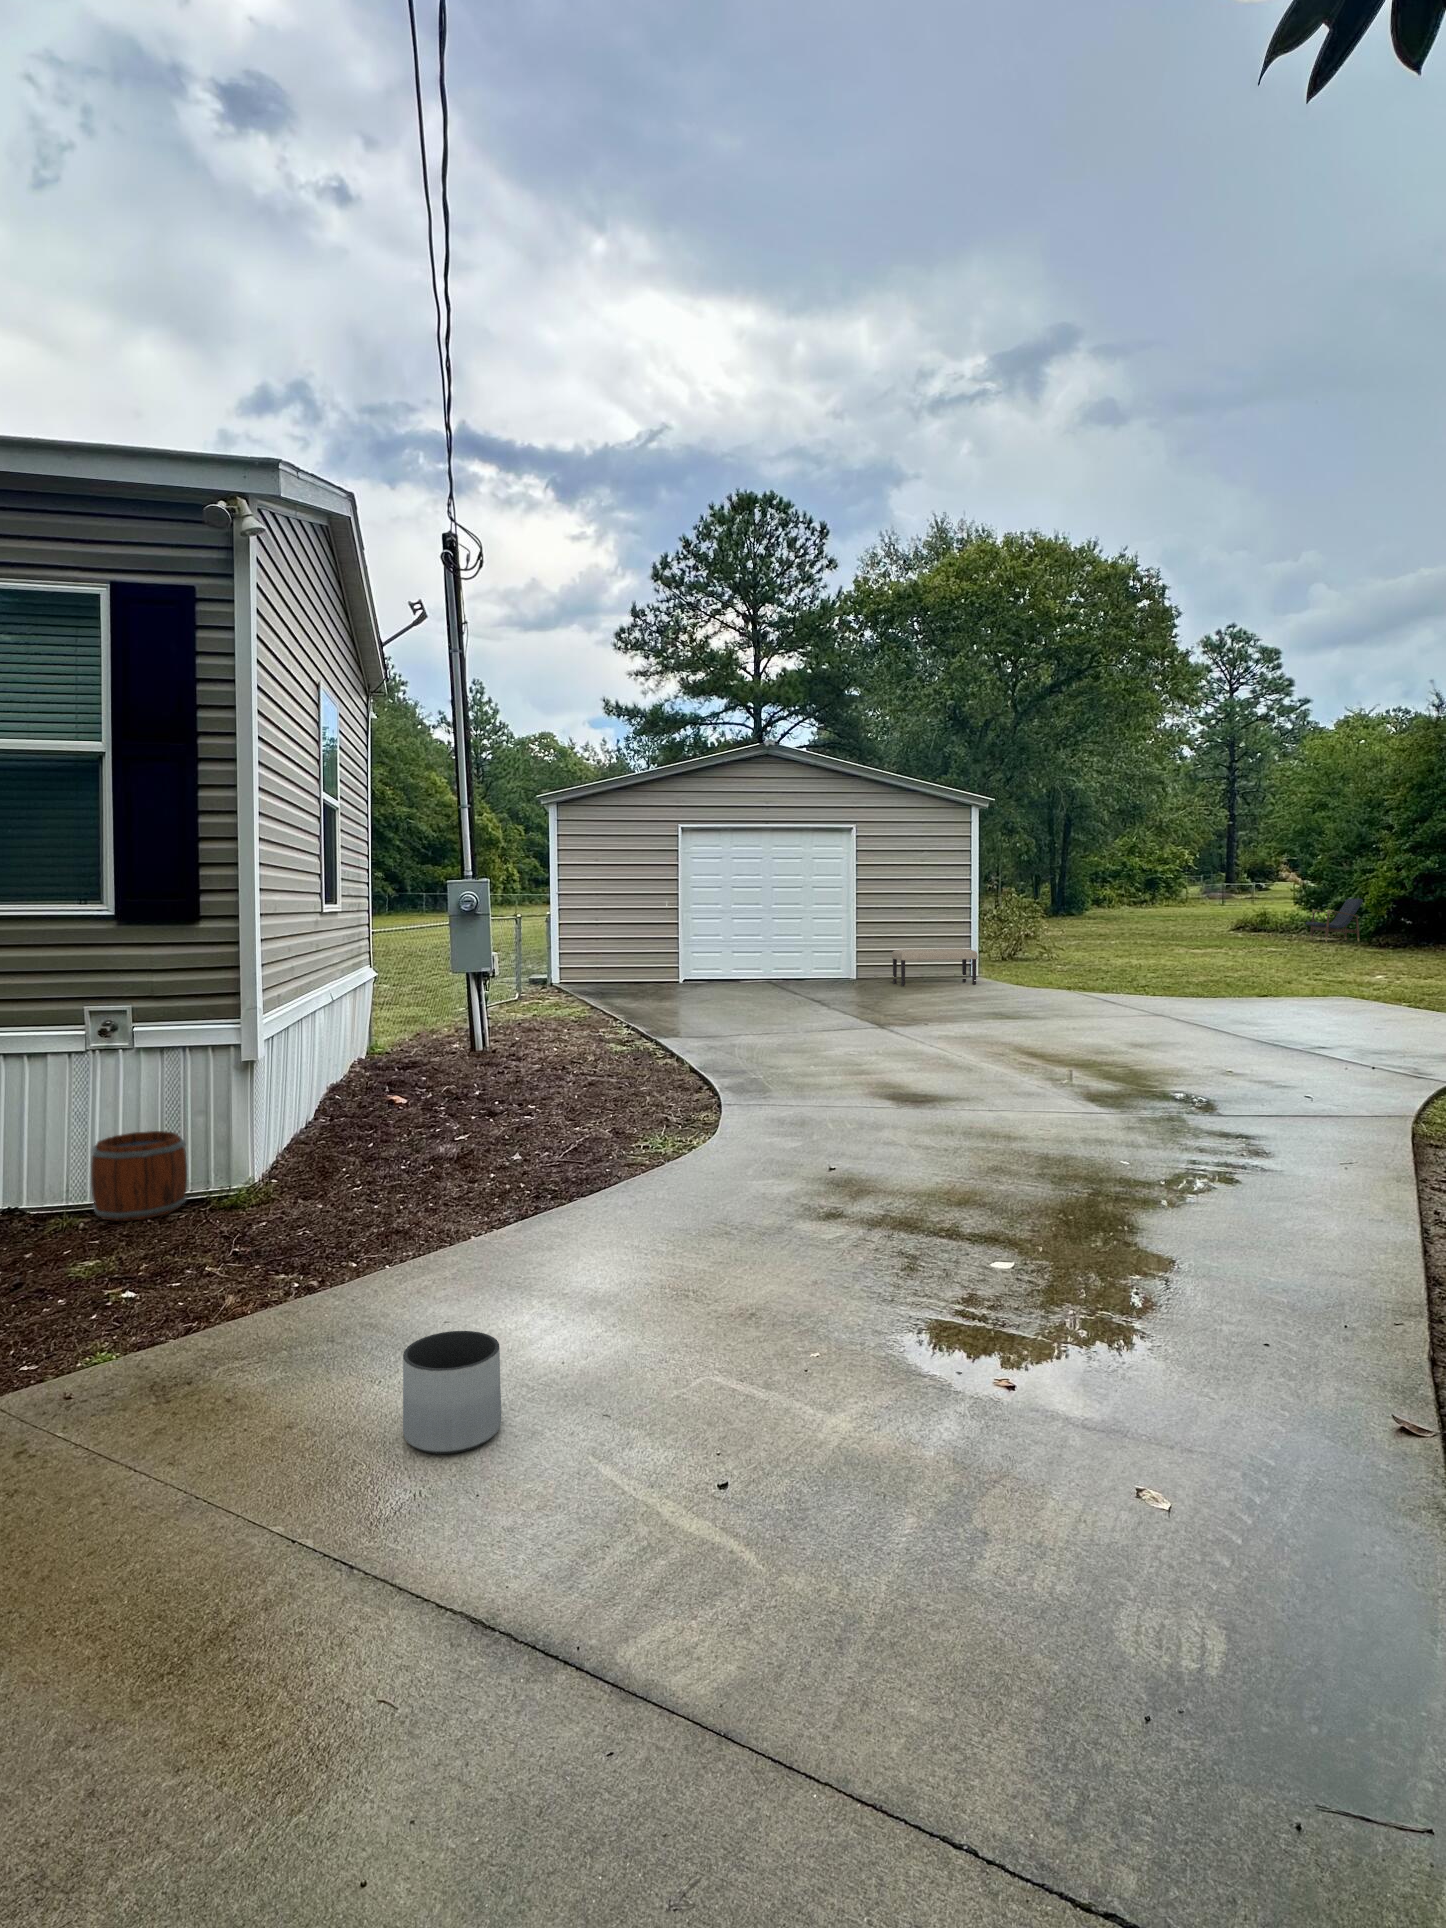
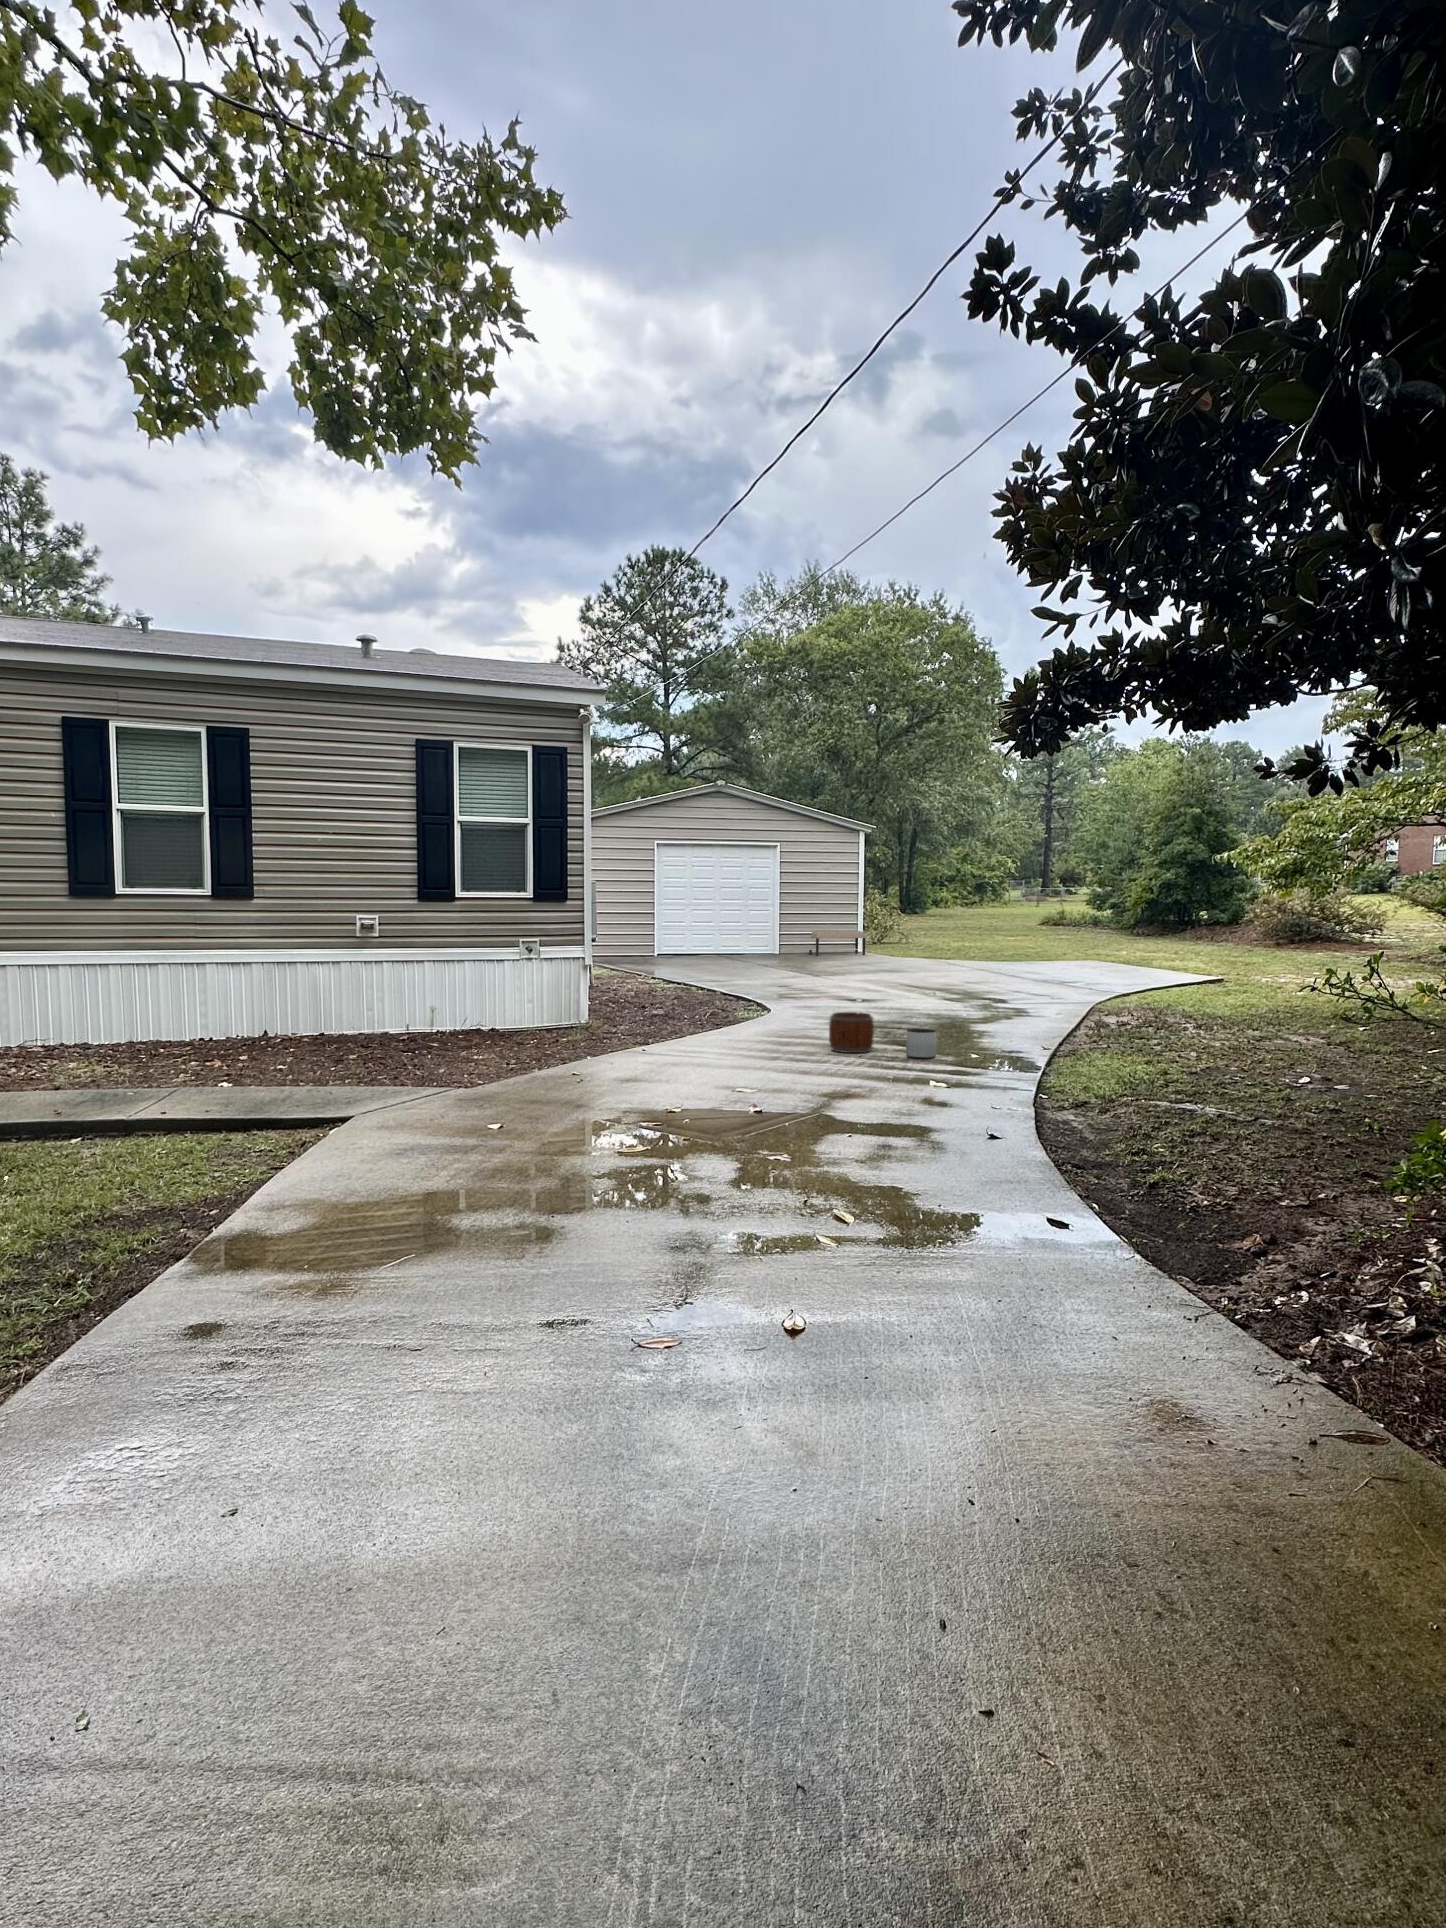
lounge chair: present [1306,899,1363,942] -> none [1087,900,1125,931]
bucket: present [91,1131,187,1221] -> present [829,1012,874,1053]
planter: present [403,1331,501,1454] -> present [906,1029,937,1059]

